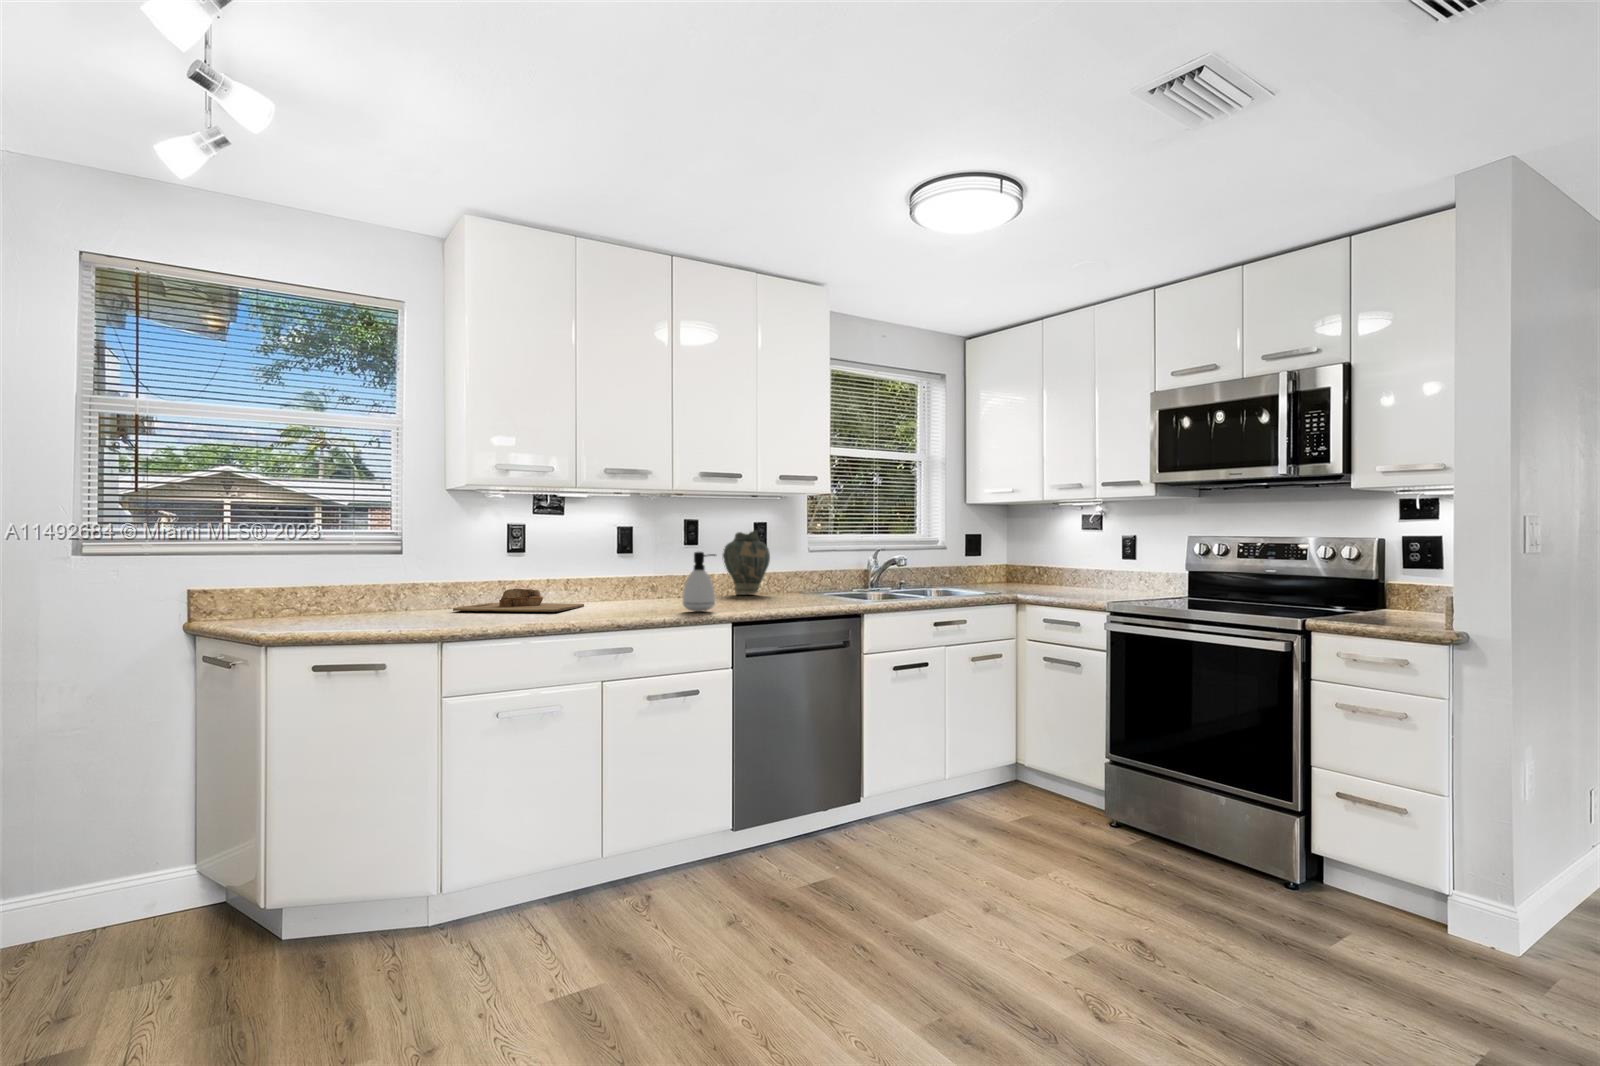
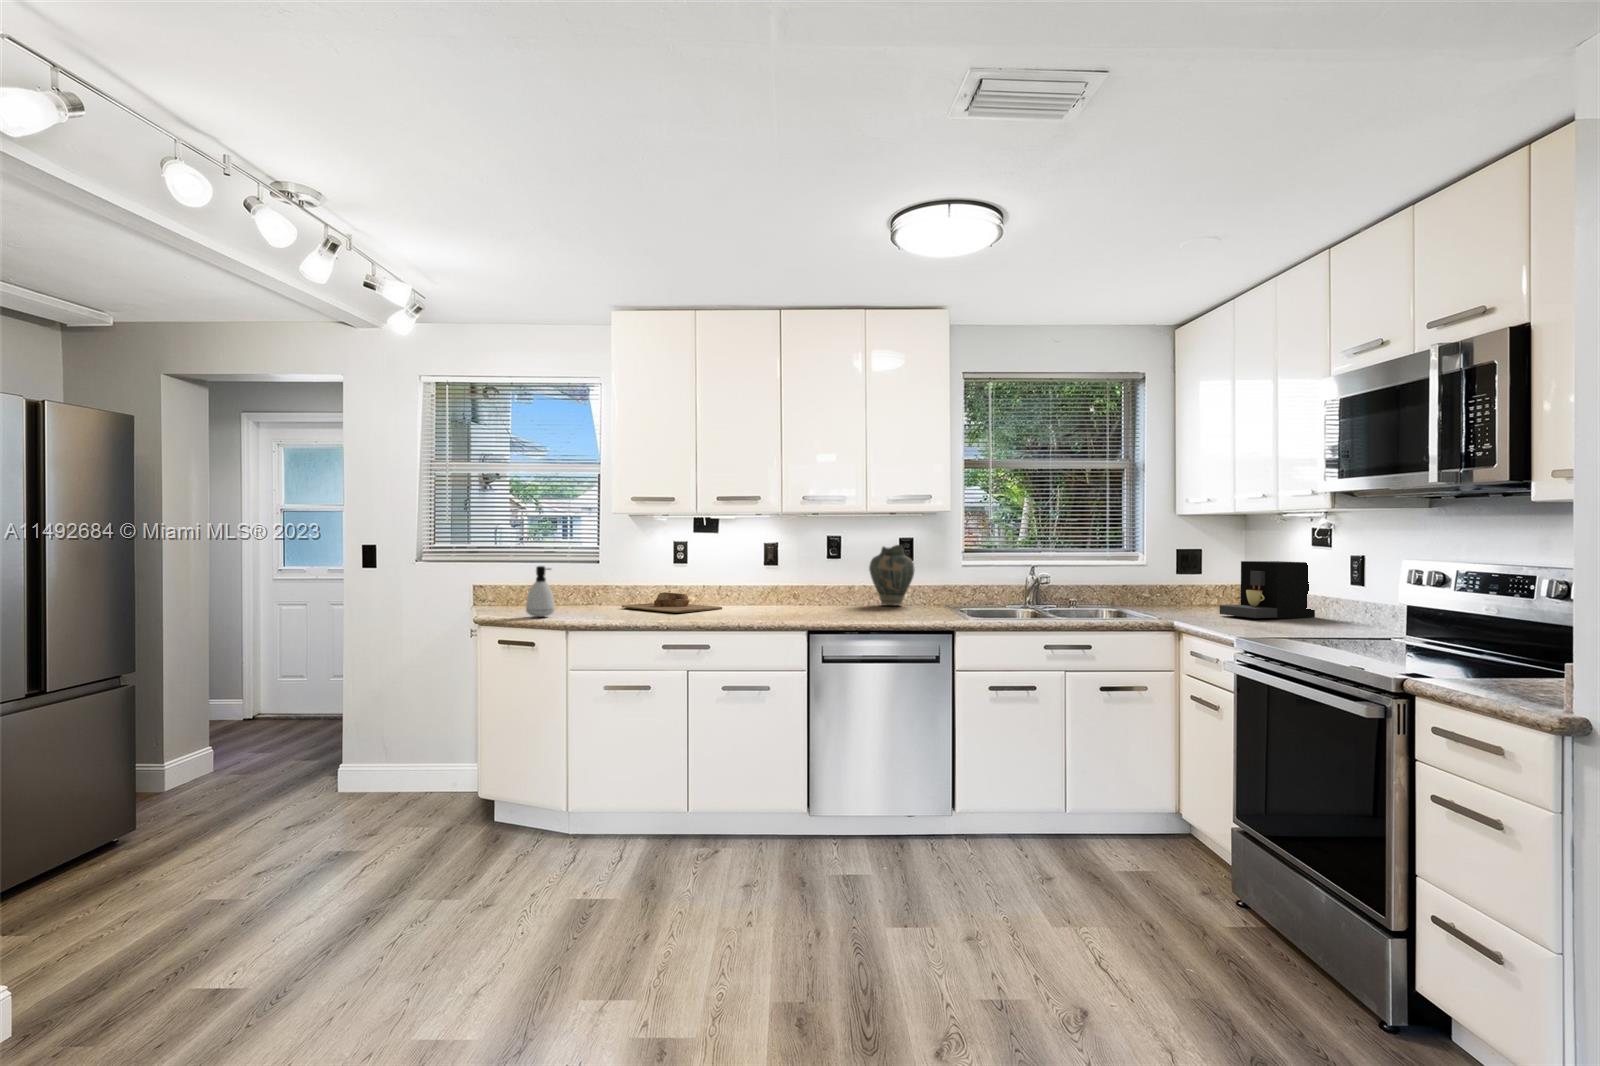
coffee maker: none [1024,543,1079,589] -> present [1220,561,1315,619]
soap dispenser: present [683,552,715,612] -> present [526,566,555,617]

